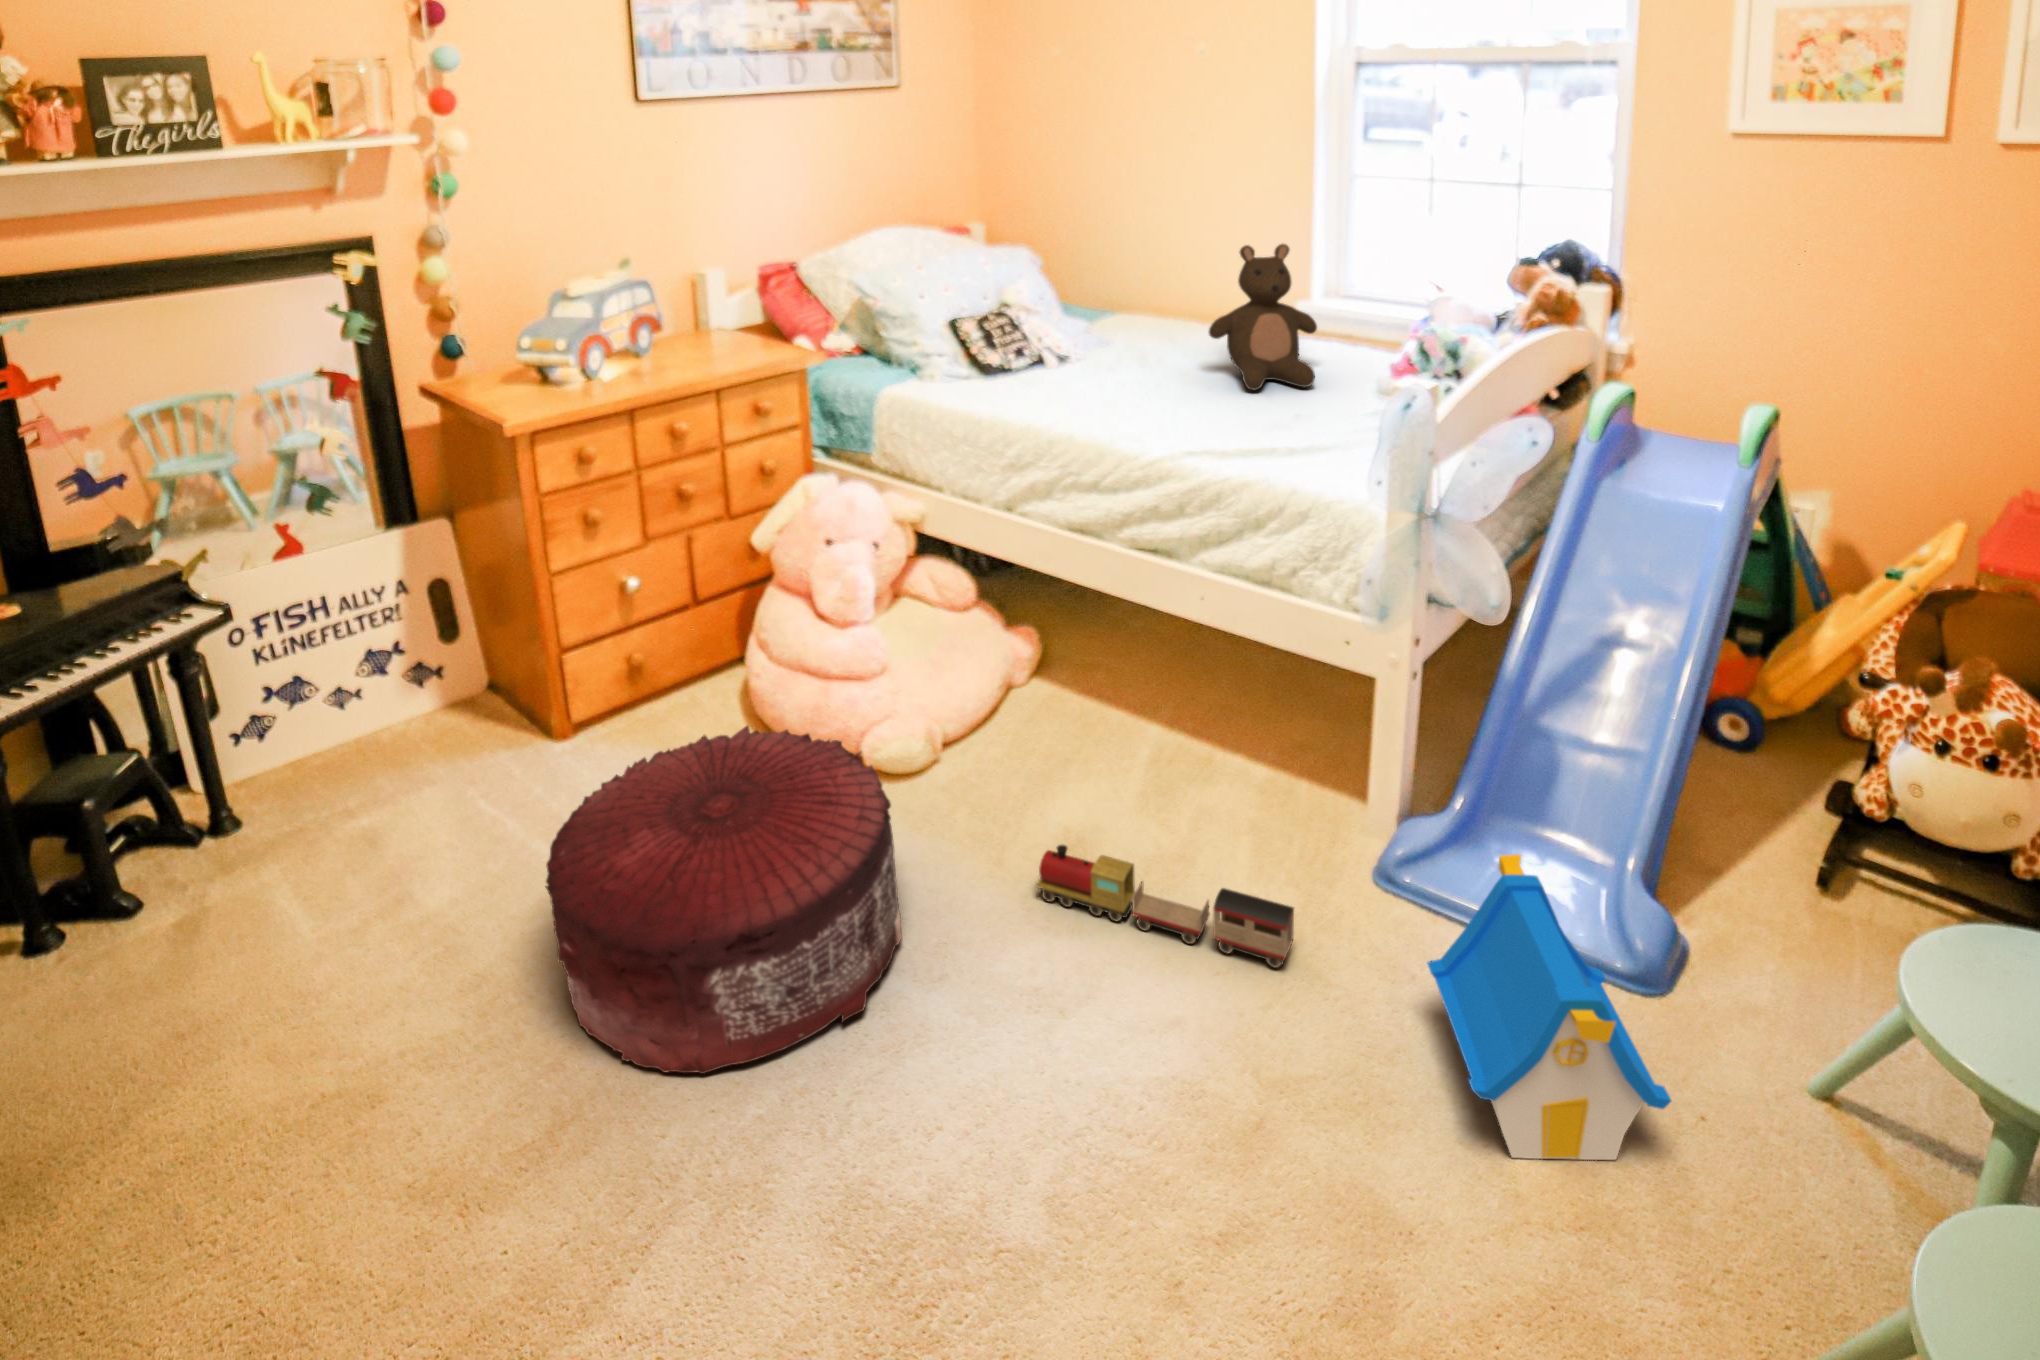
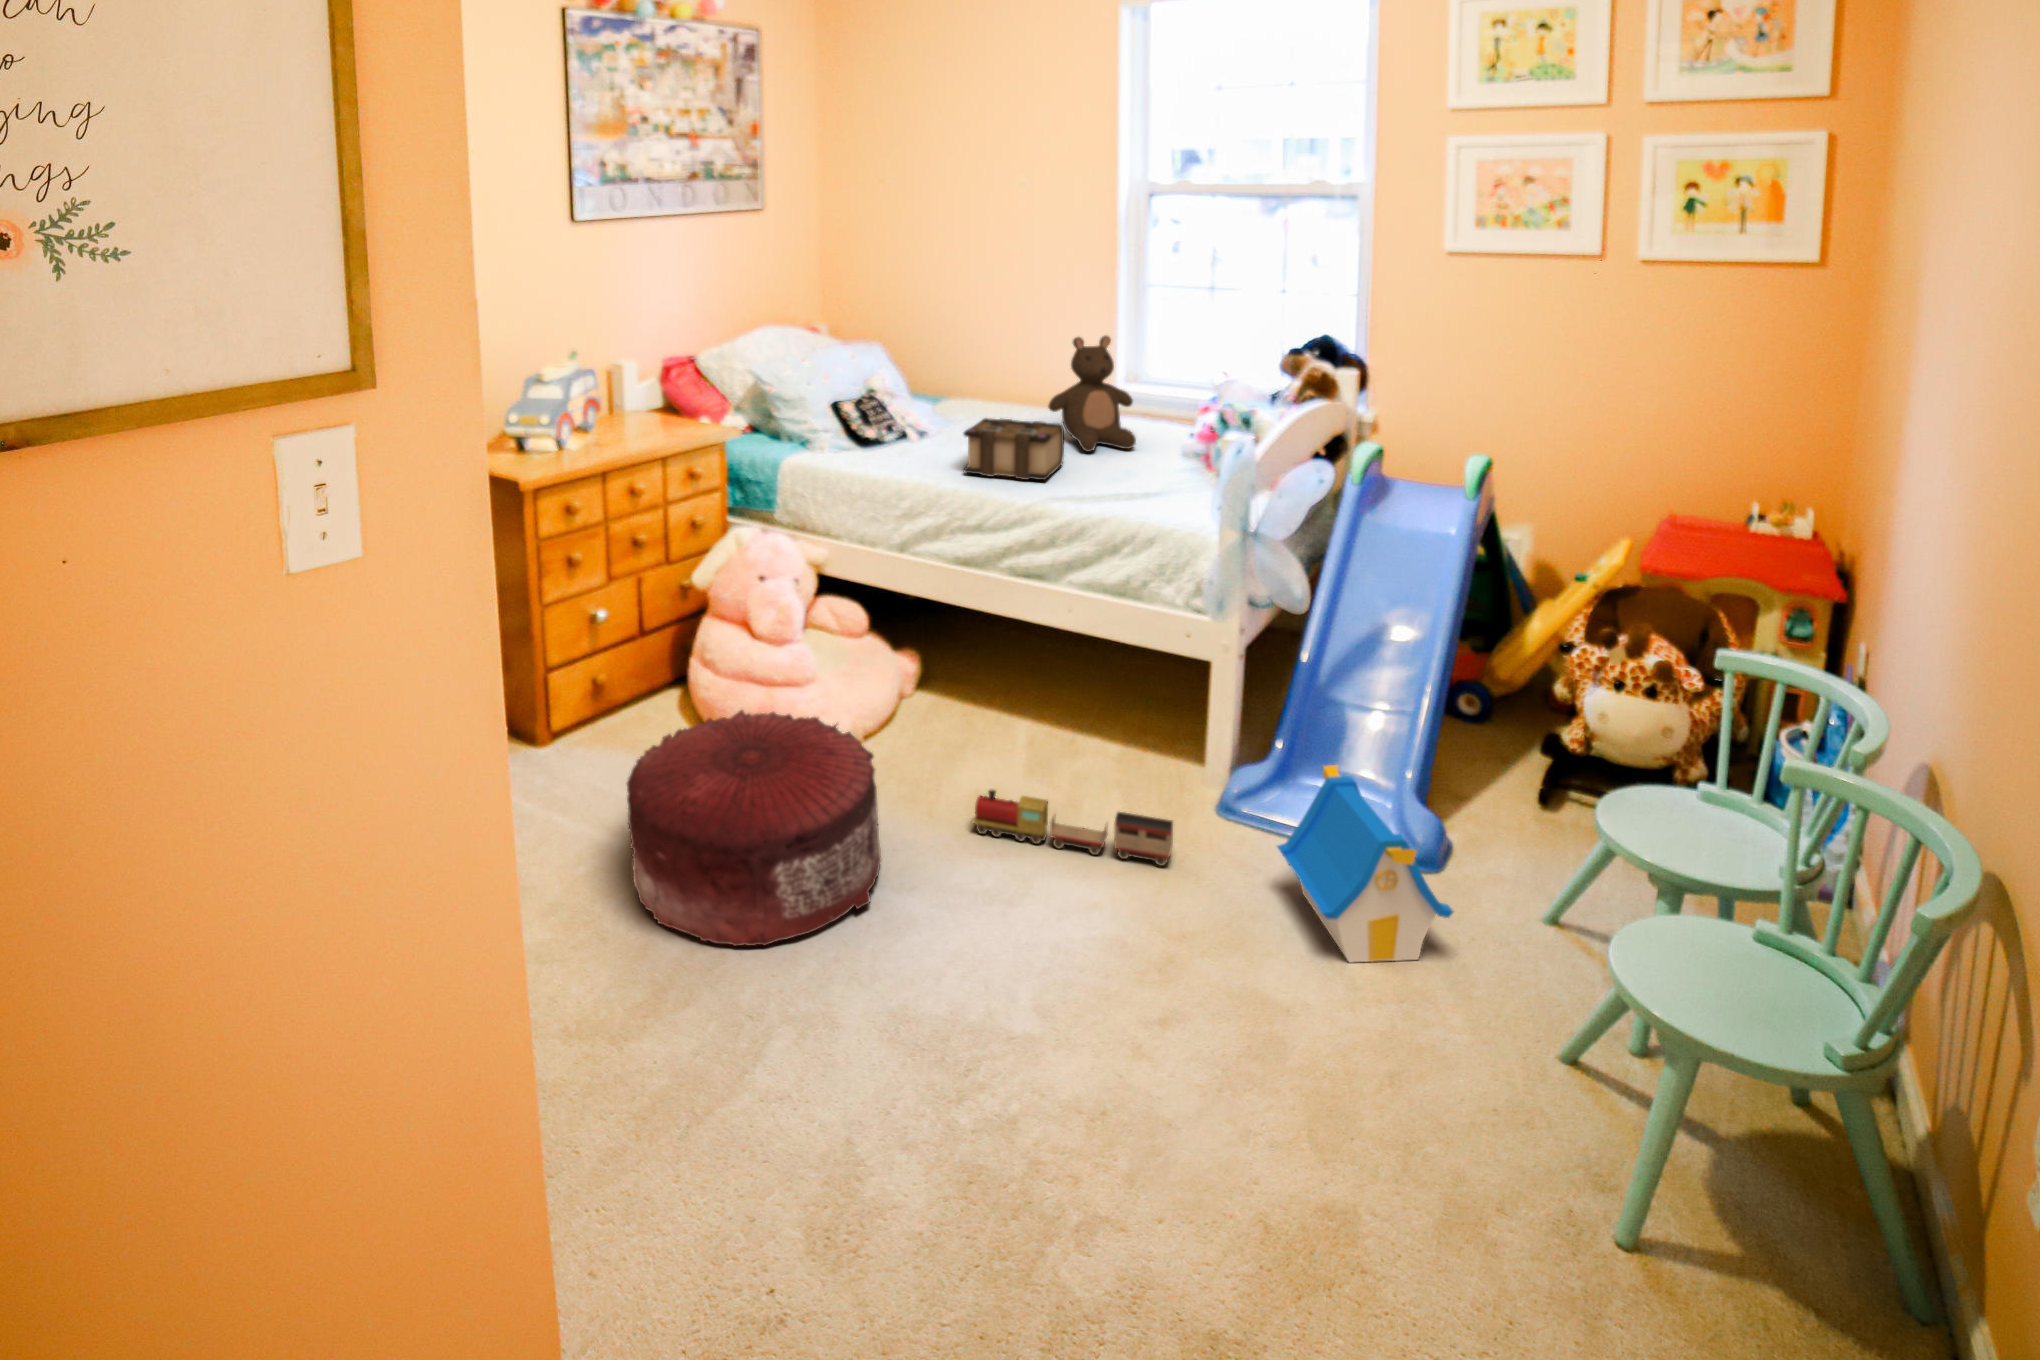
book: none [1083,347,1216,429] -> present [964,418,1064,480]

